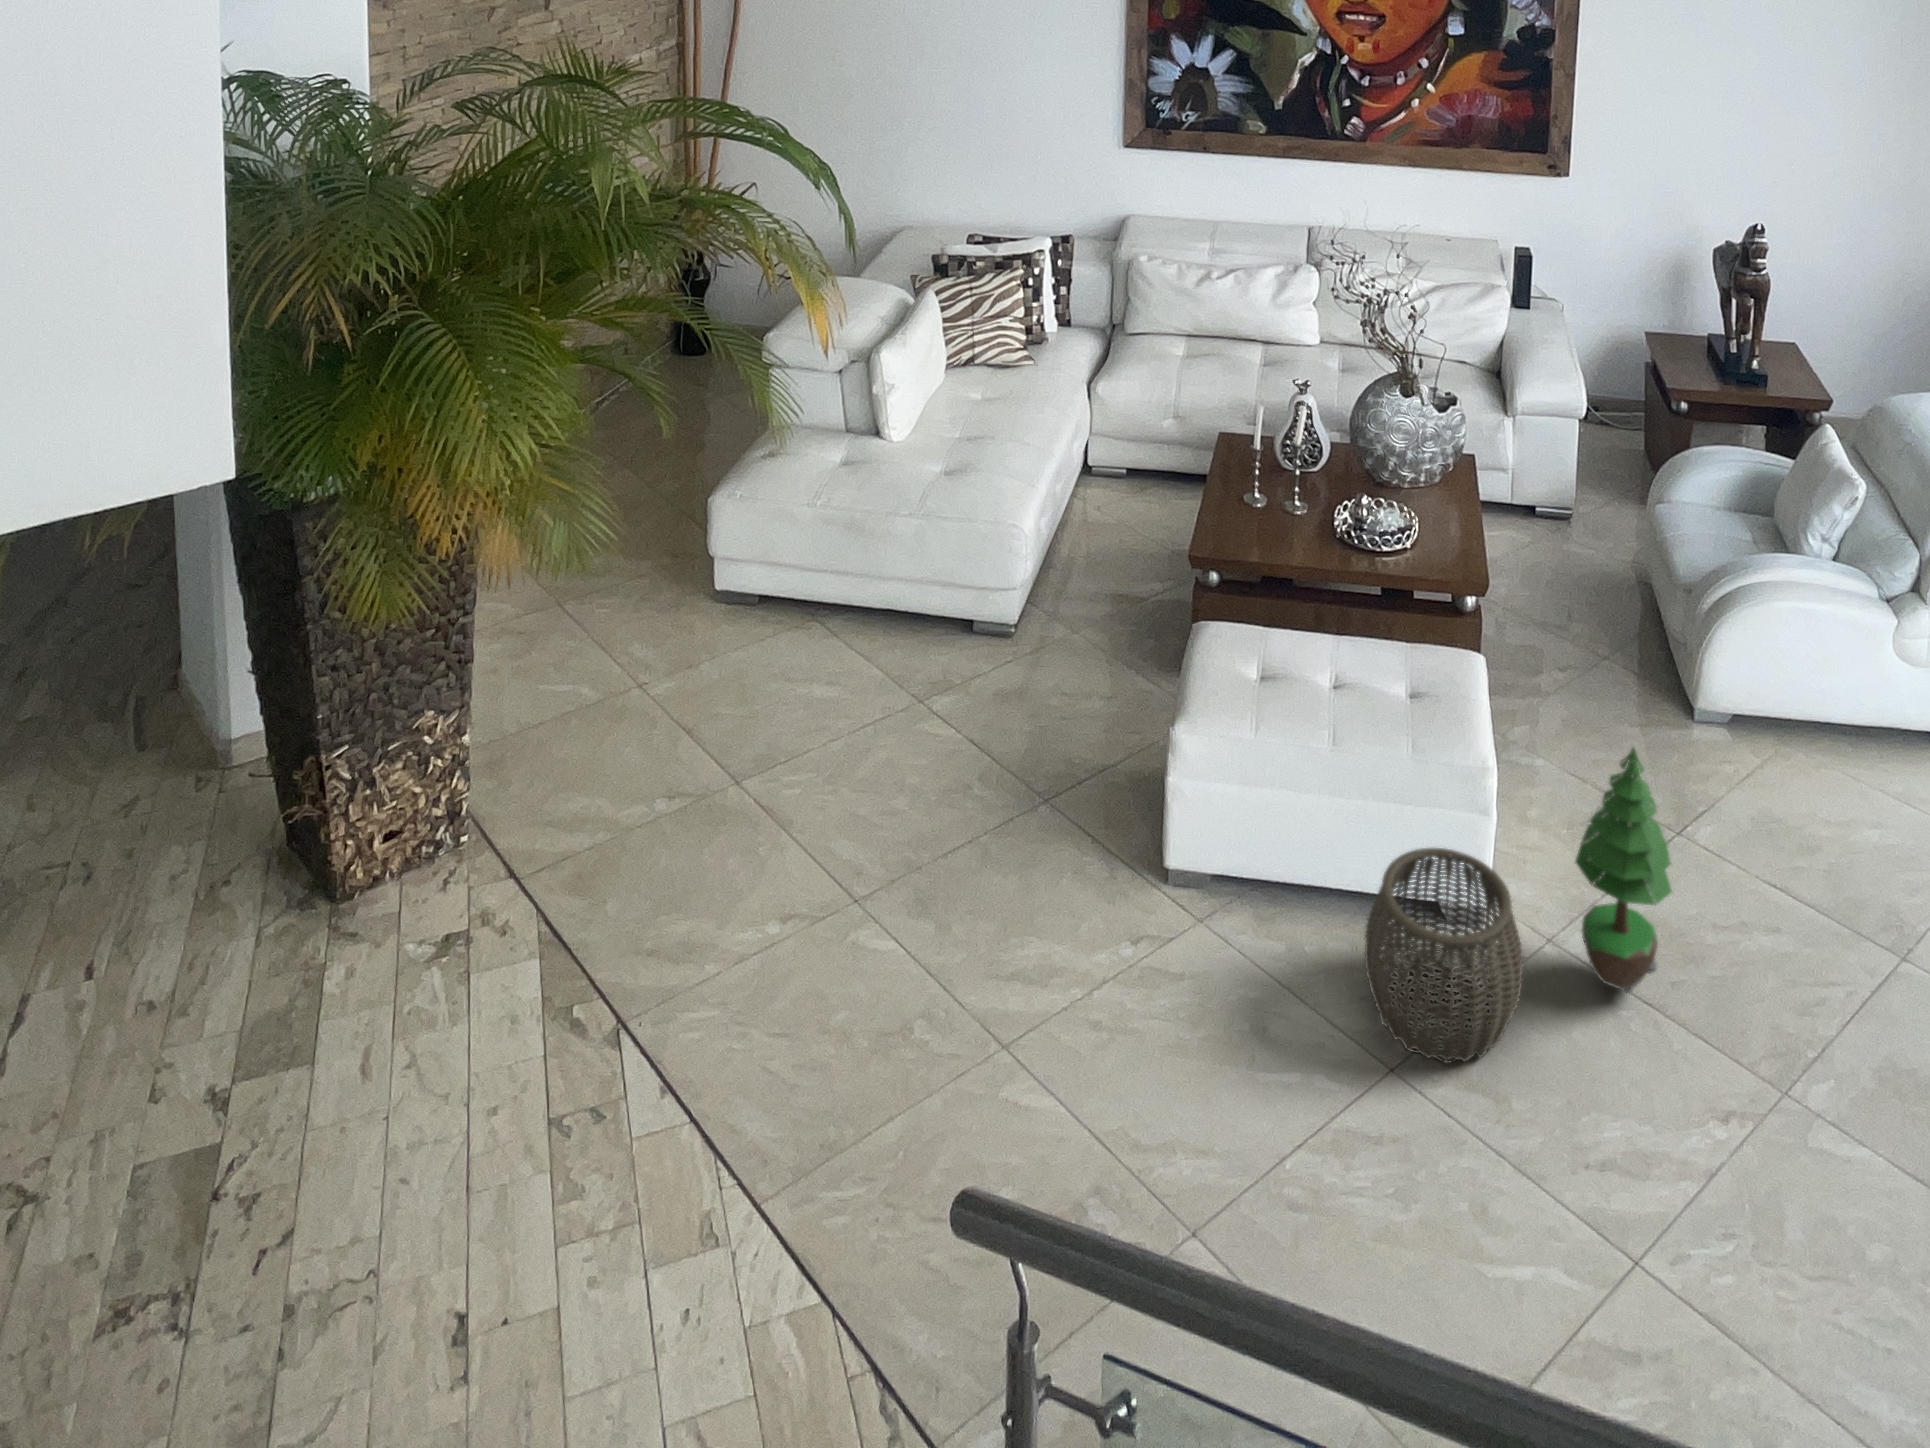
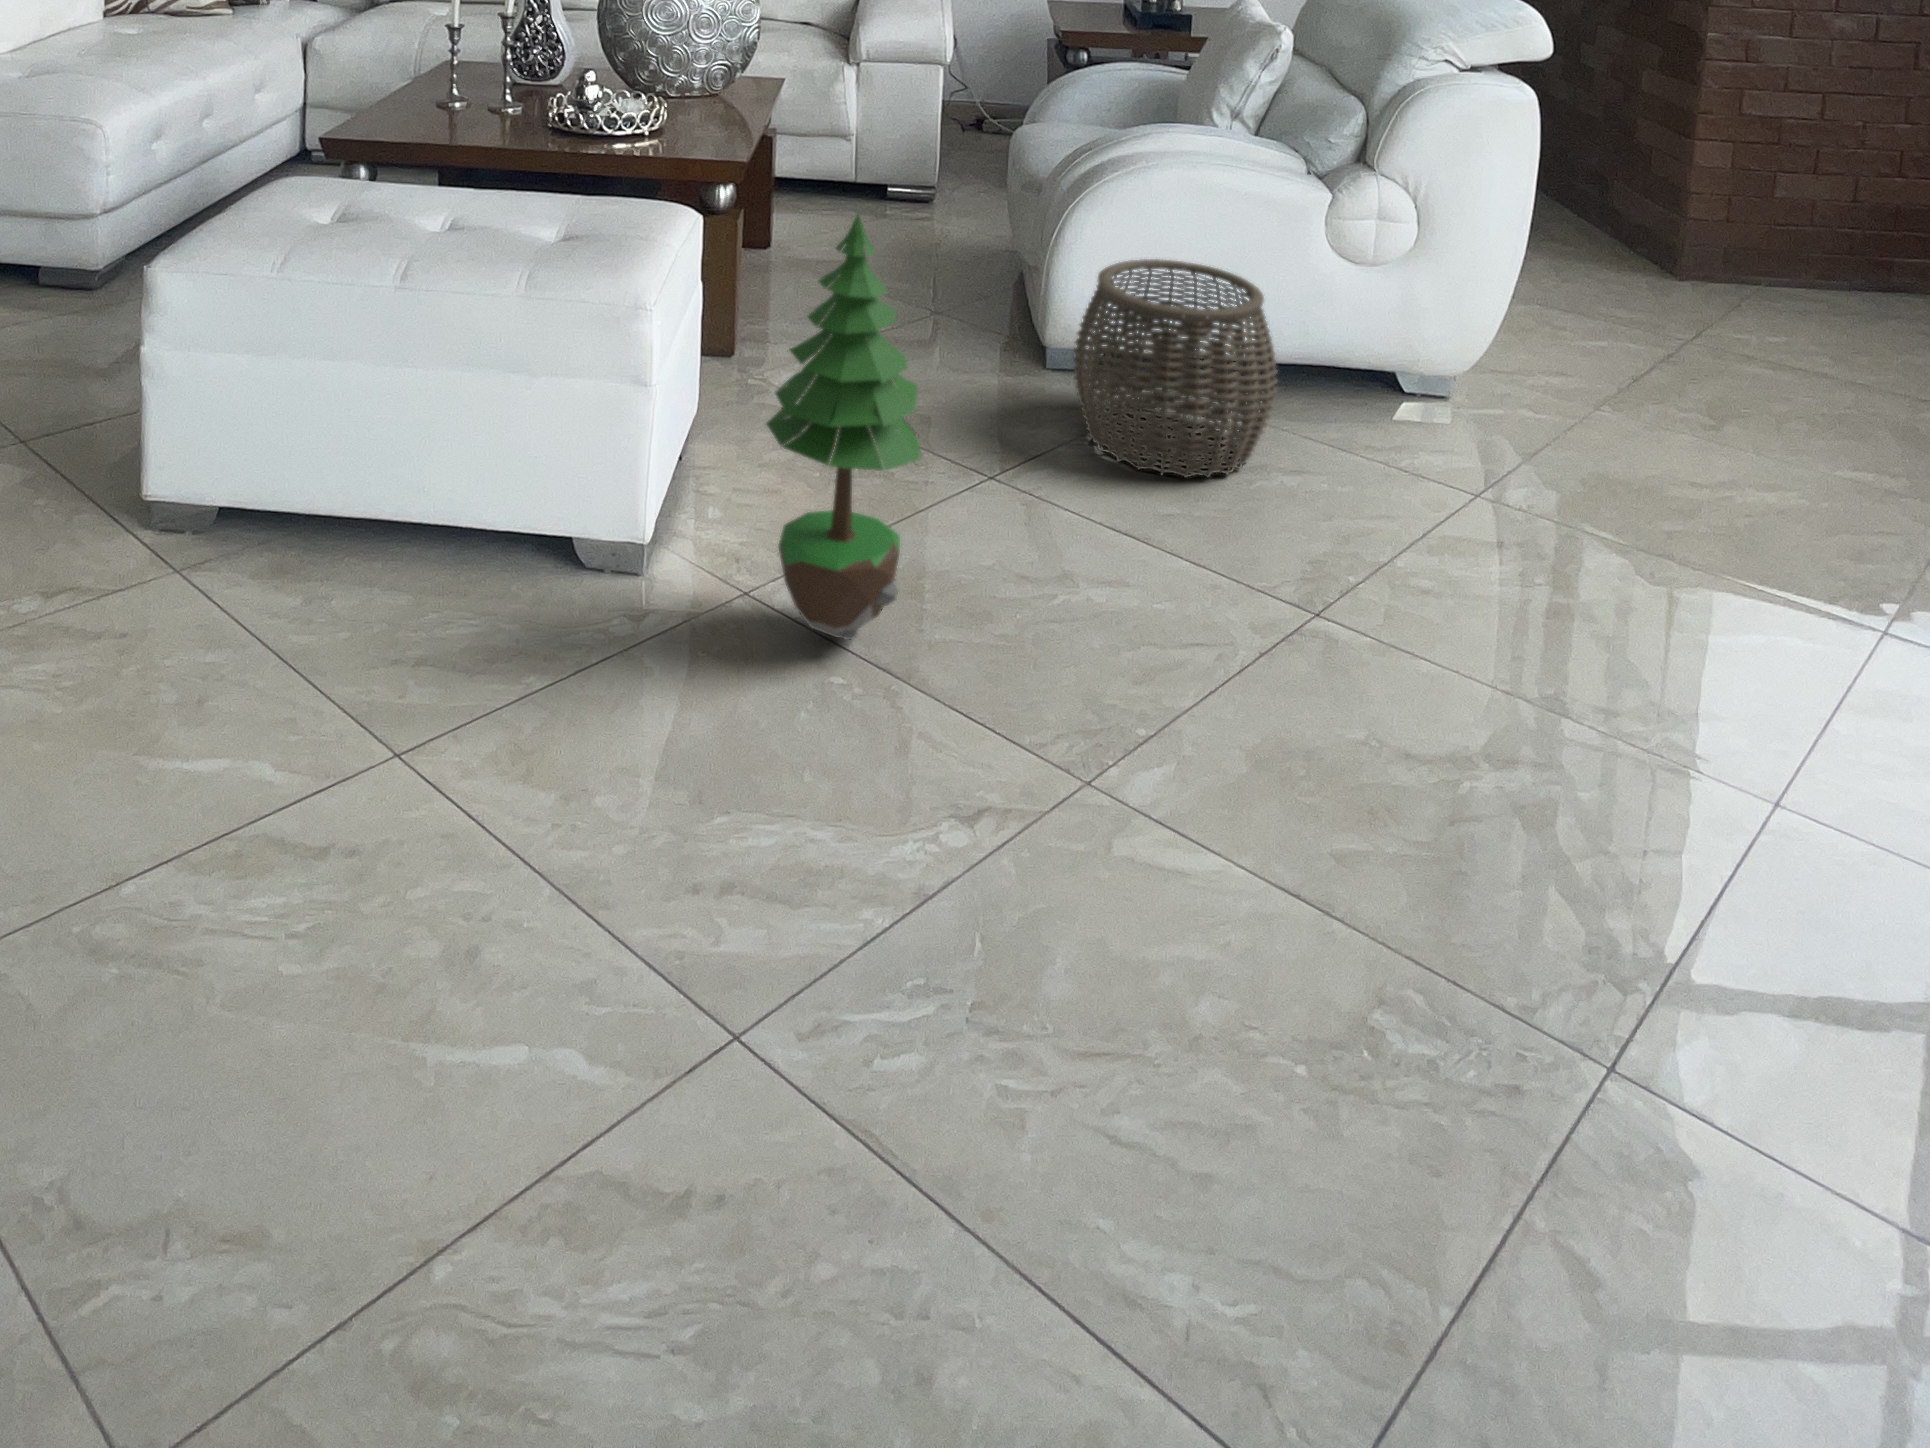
woven basket: present [1365,848,1523,1063] -> present [1073,259,1277,478]

